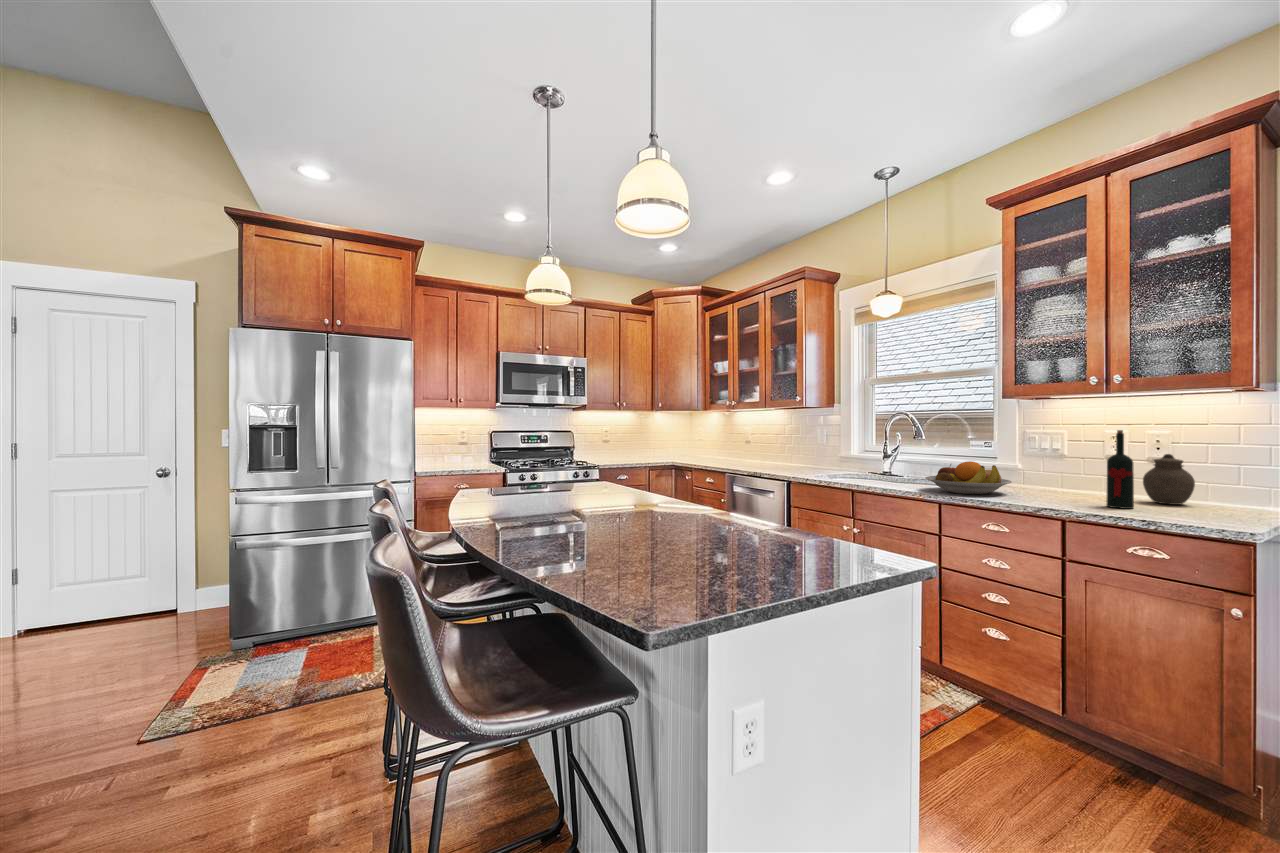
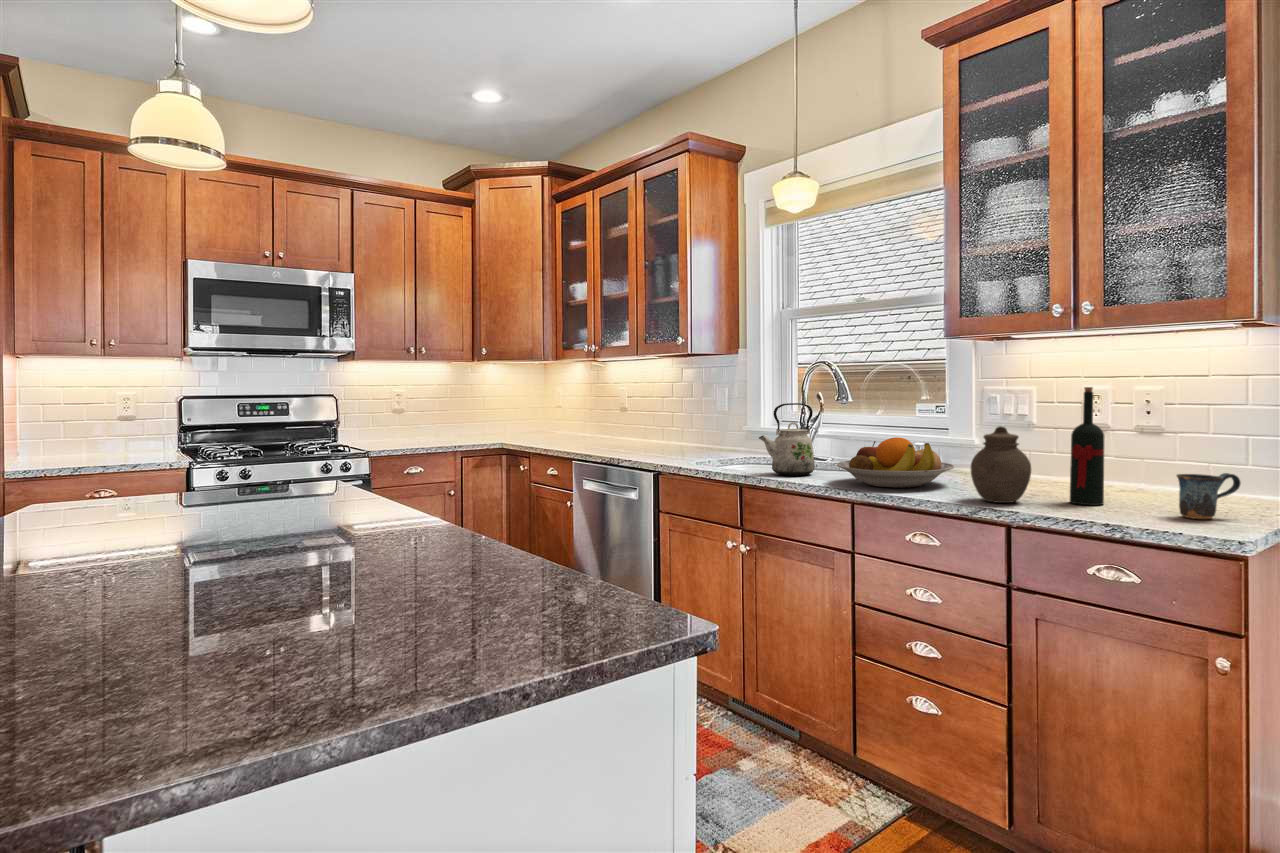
kettle: none [867,439,904,485] -> present [759,403,815,476]
jar: present [1143,454,1195,505] -> present [971,426,1031,503]
mug: none [1195,489,1246,520] -> present [1177,473,1241,519]

